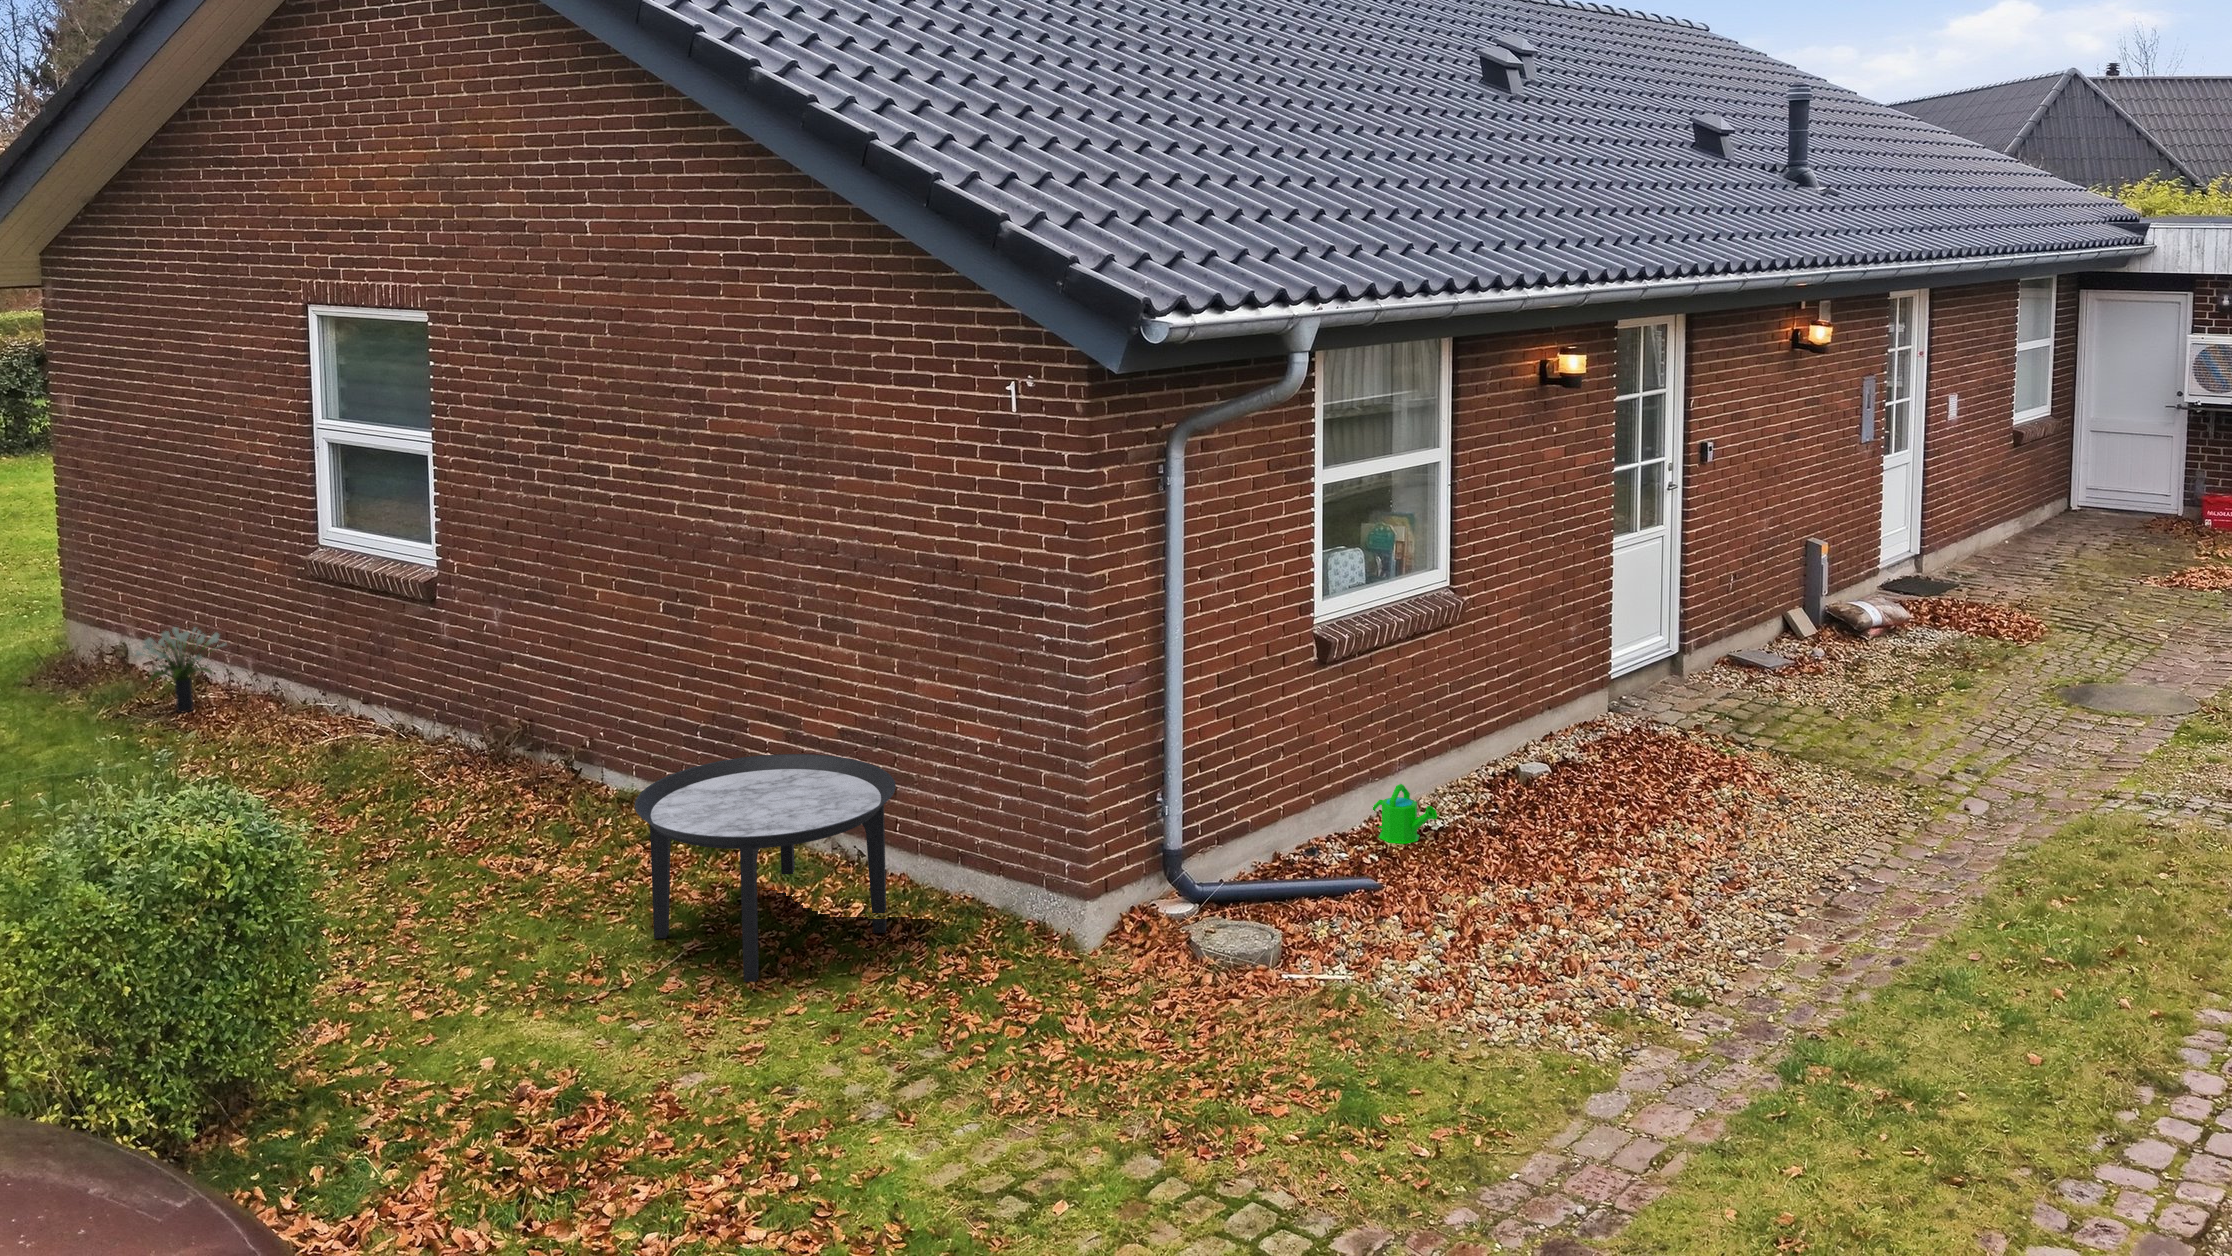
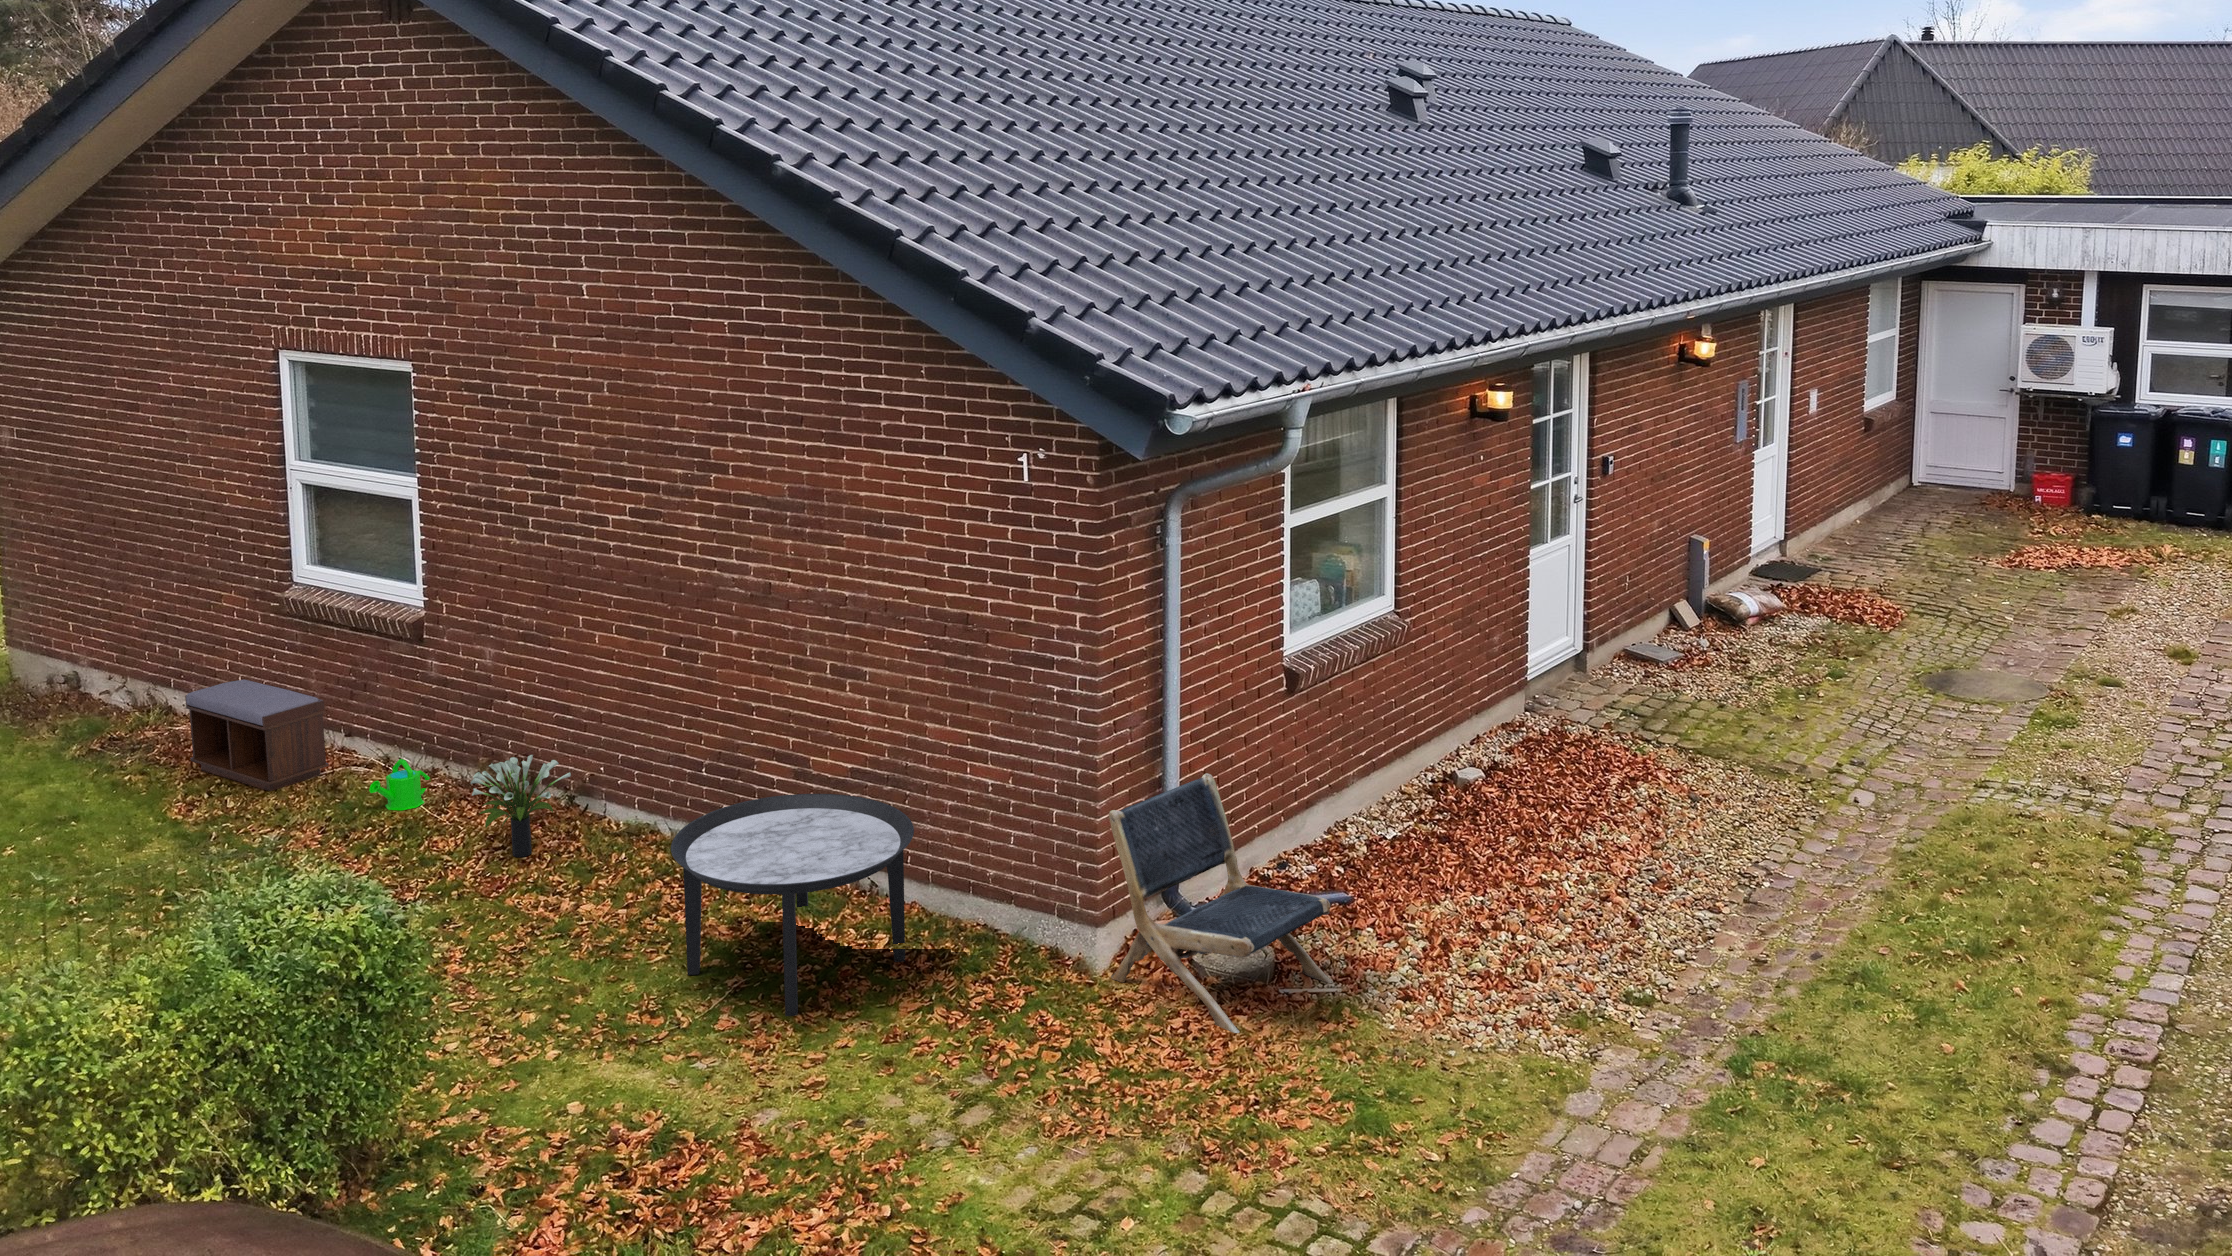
potted plant: present [136,627,226,713] -> present [471,755,571,857]
bench: none [222,647,358,757] -> present [185,680,329,791]
lounge chair: none [1096,739,1342,1017] -> present [1109,774,1333,1033]
watering can: present [1372,784,1438,844] -> present [369,759,430,811]

